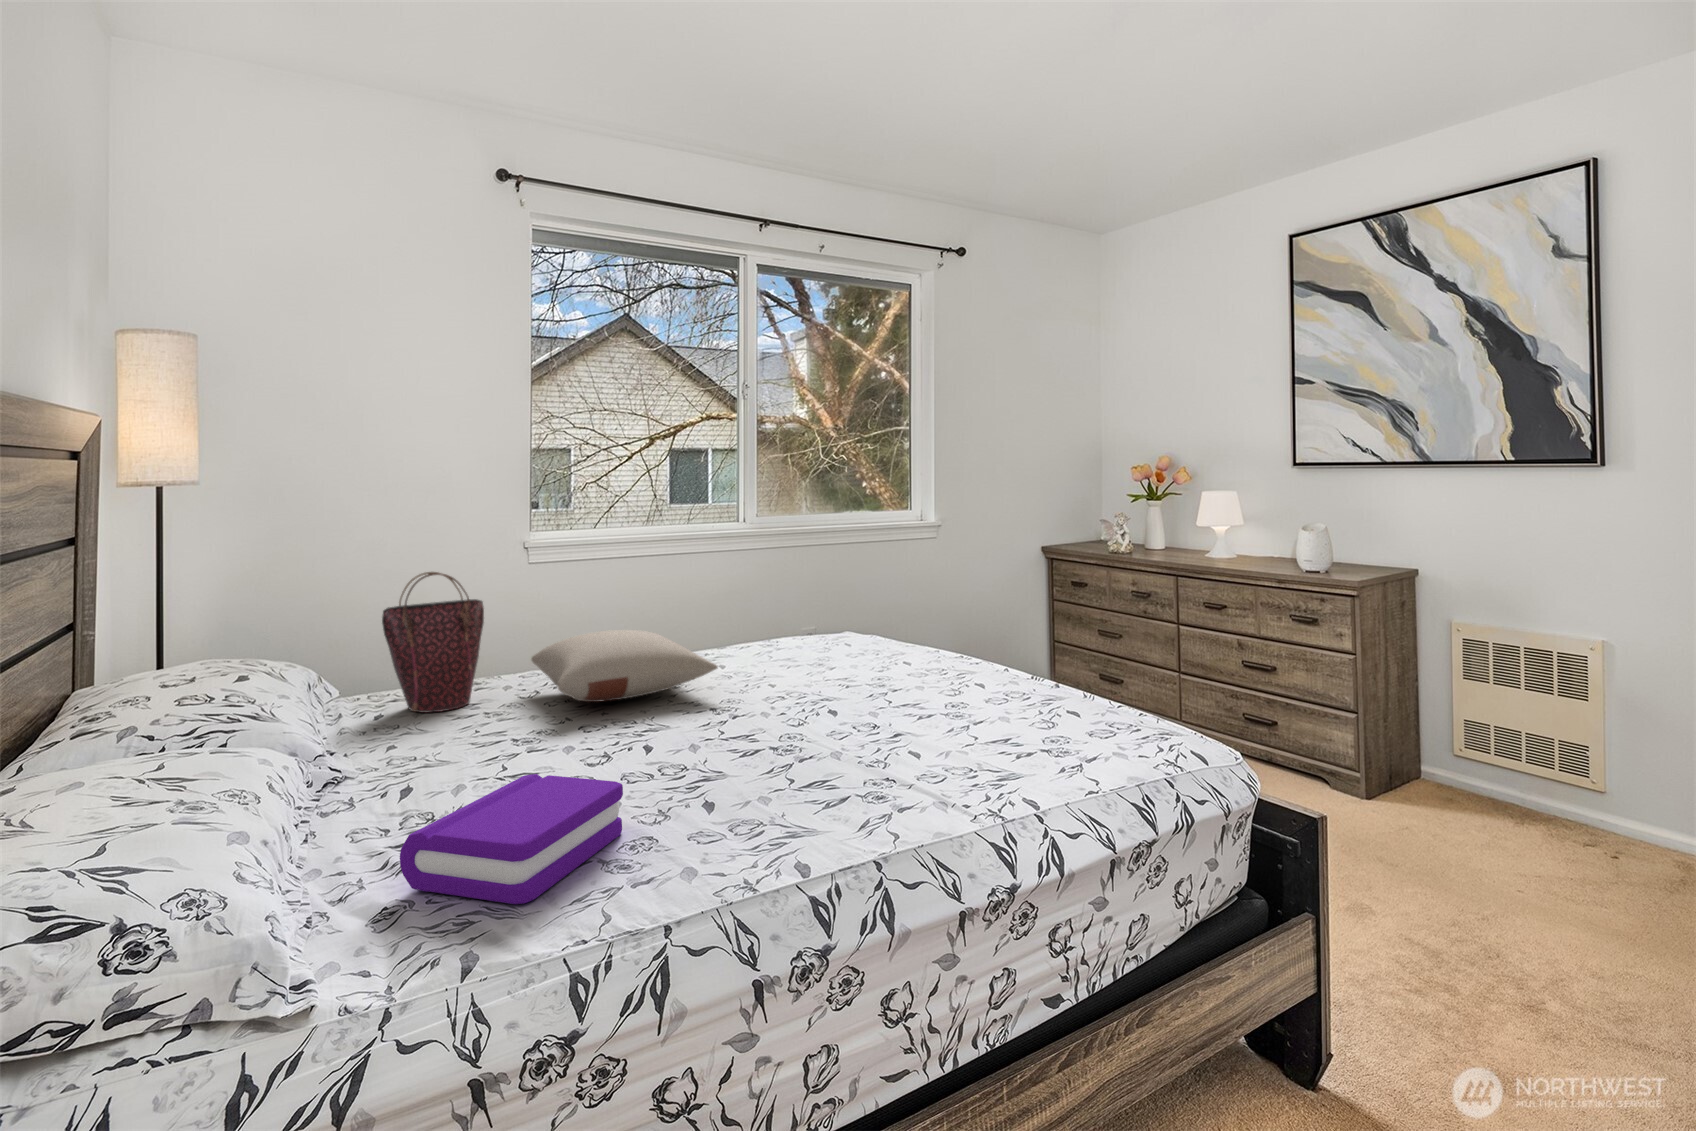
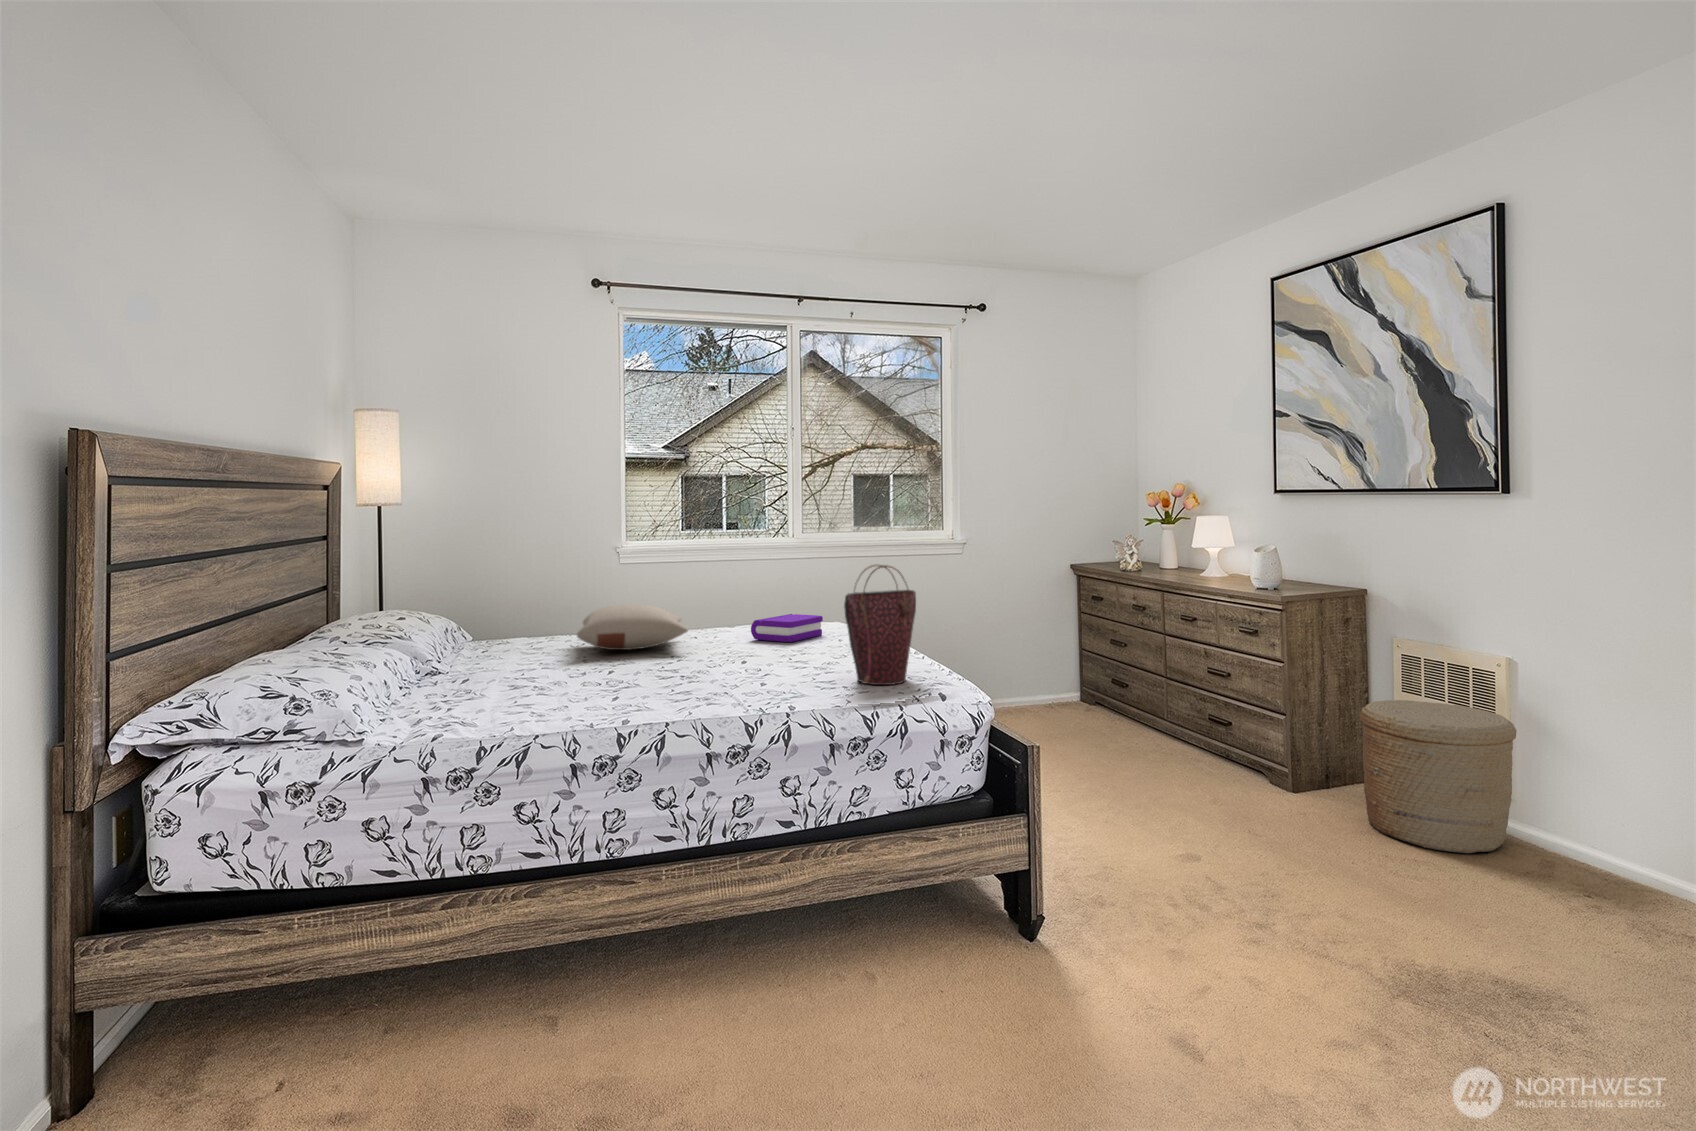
handbag: present [382,572,484,712] -> present [844,564,916,685]
woven basket: none [1466,692,1649,861] -> present [1360,700,1517,853]
book: present [400,774,623,904] -> present [751,614,823,642]

